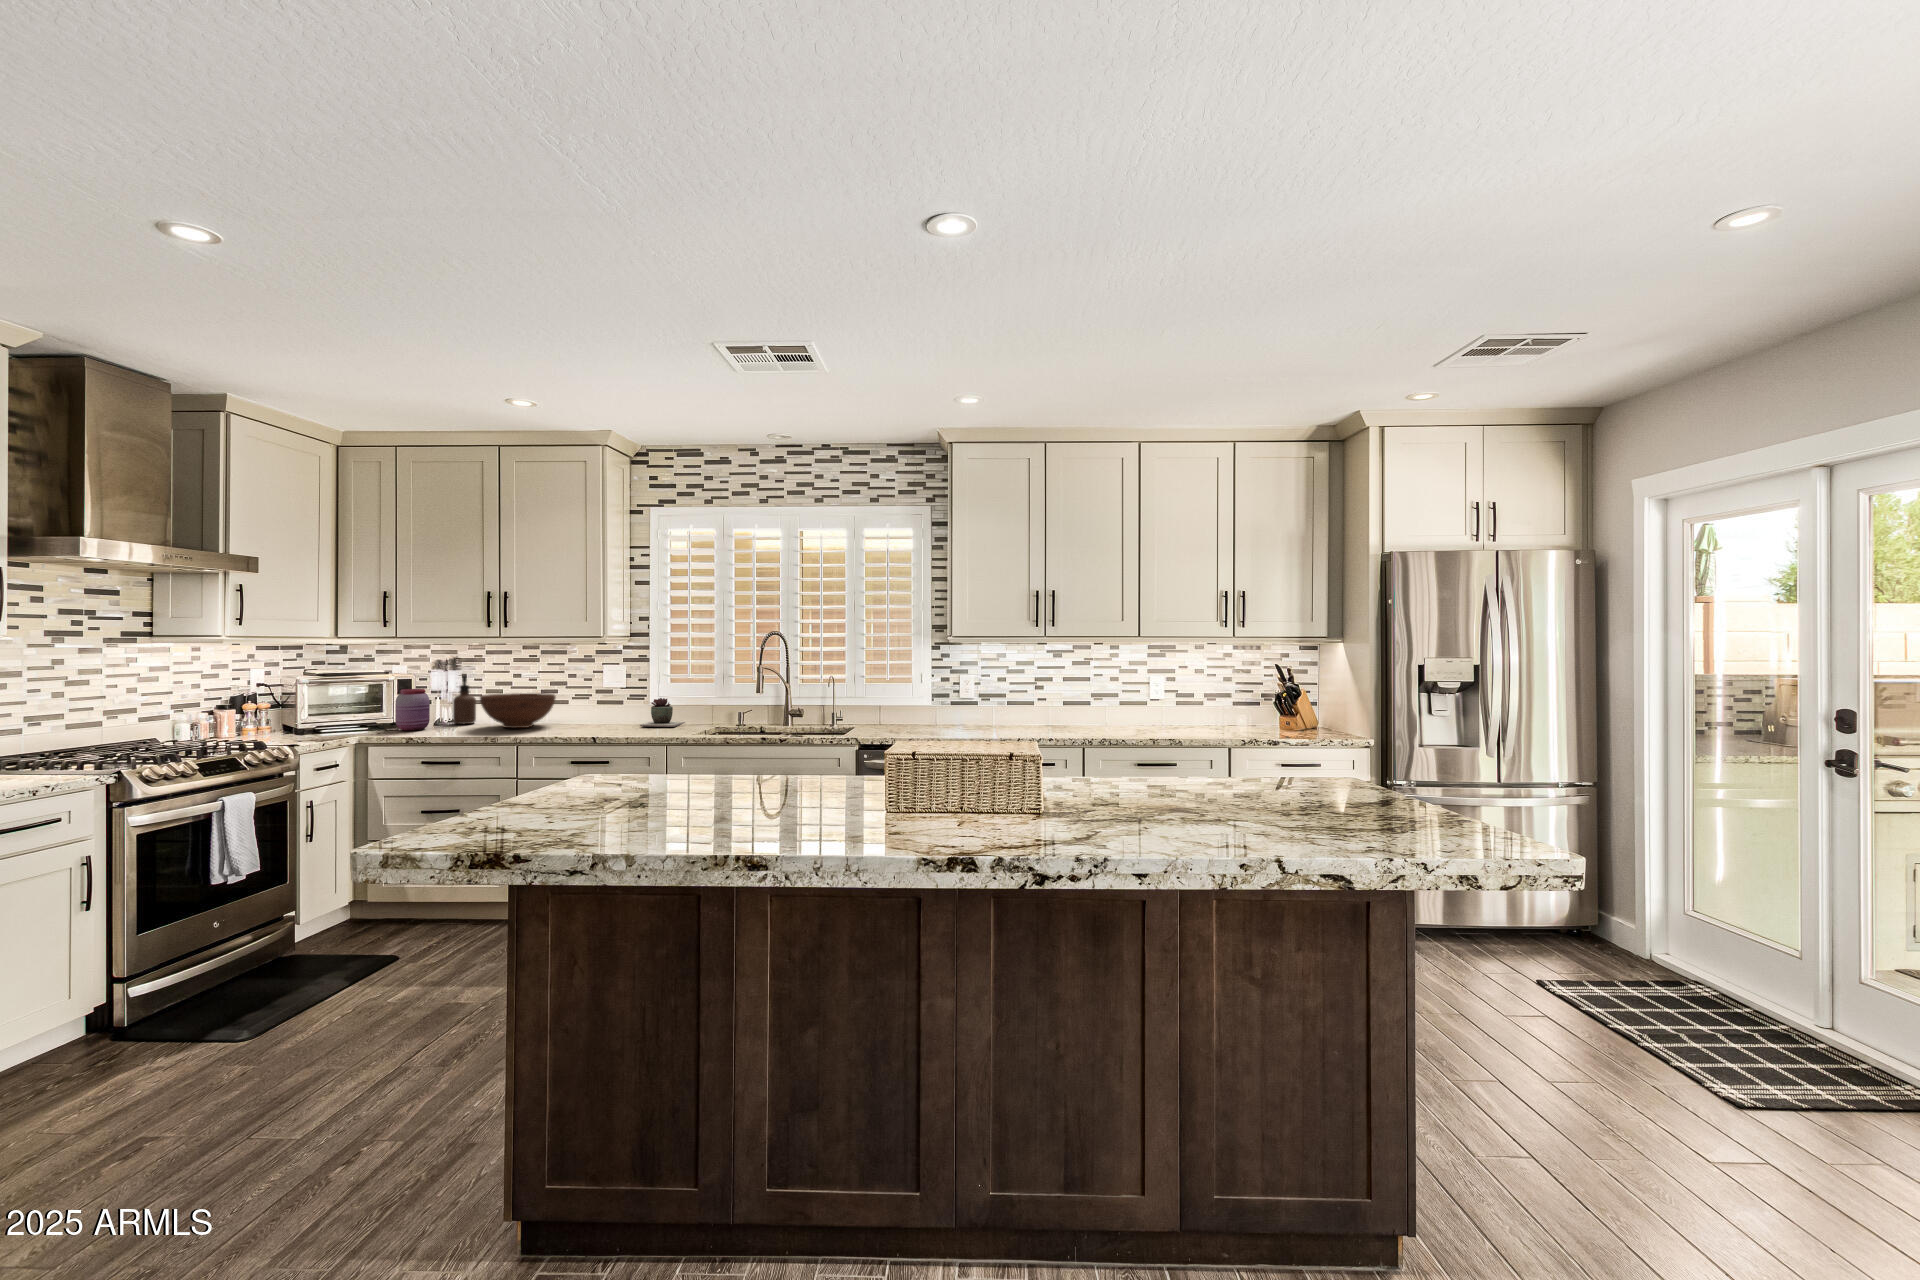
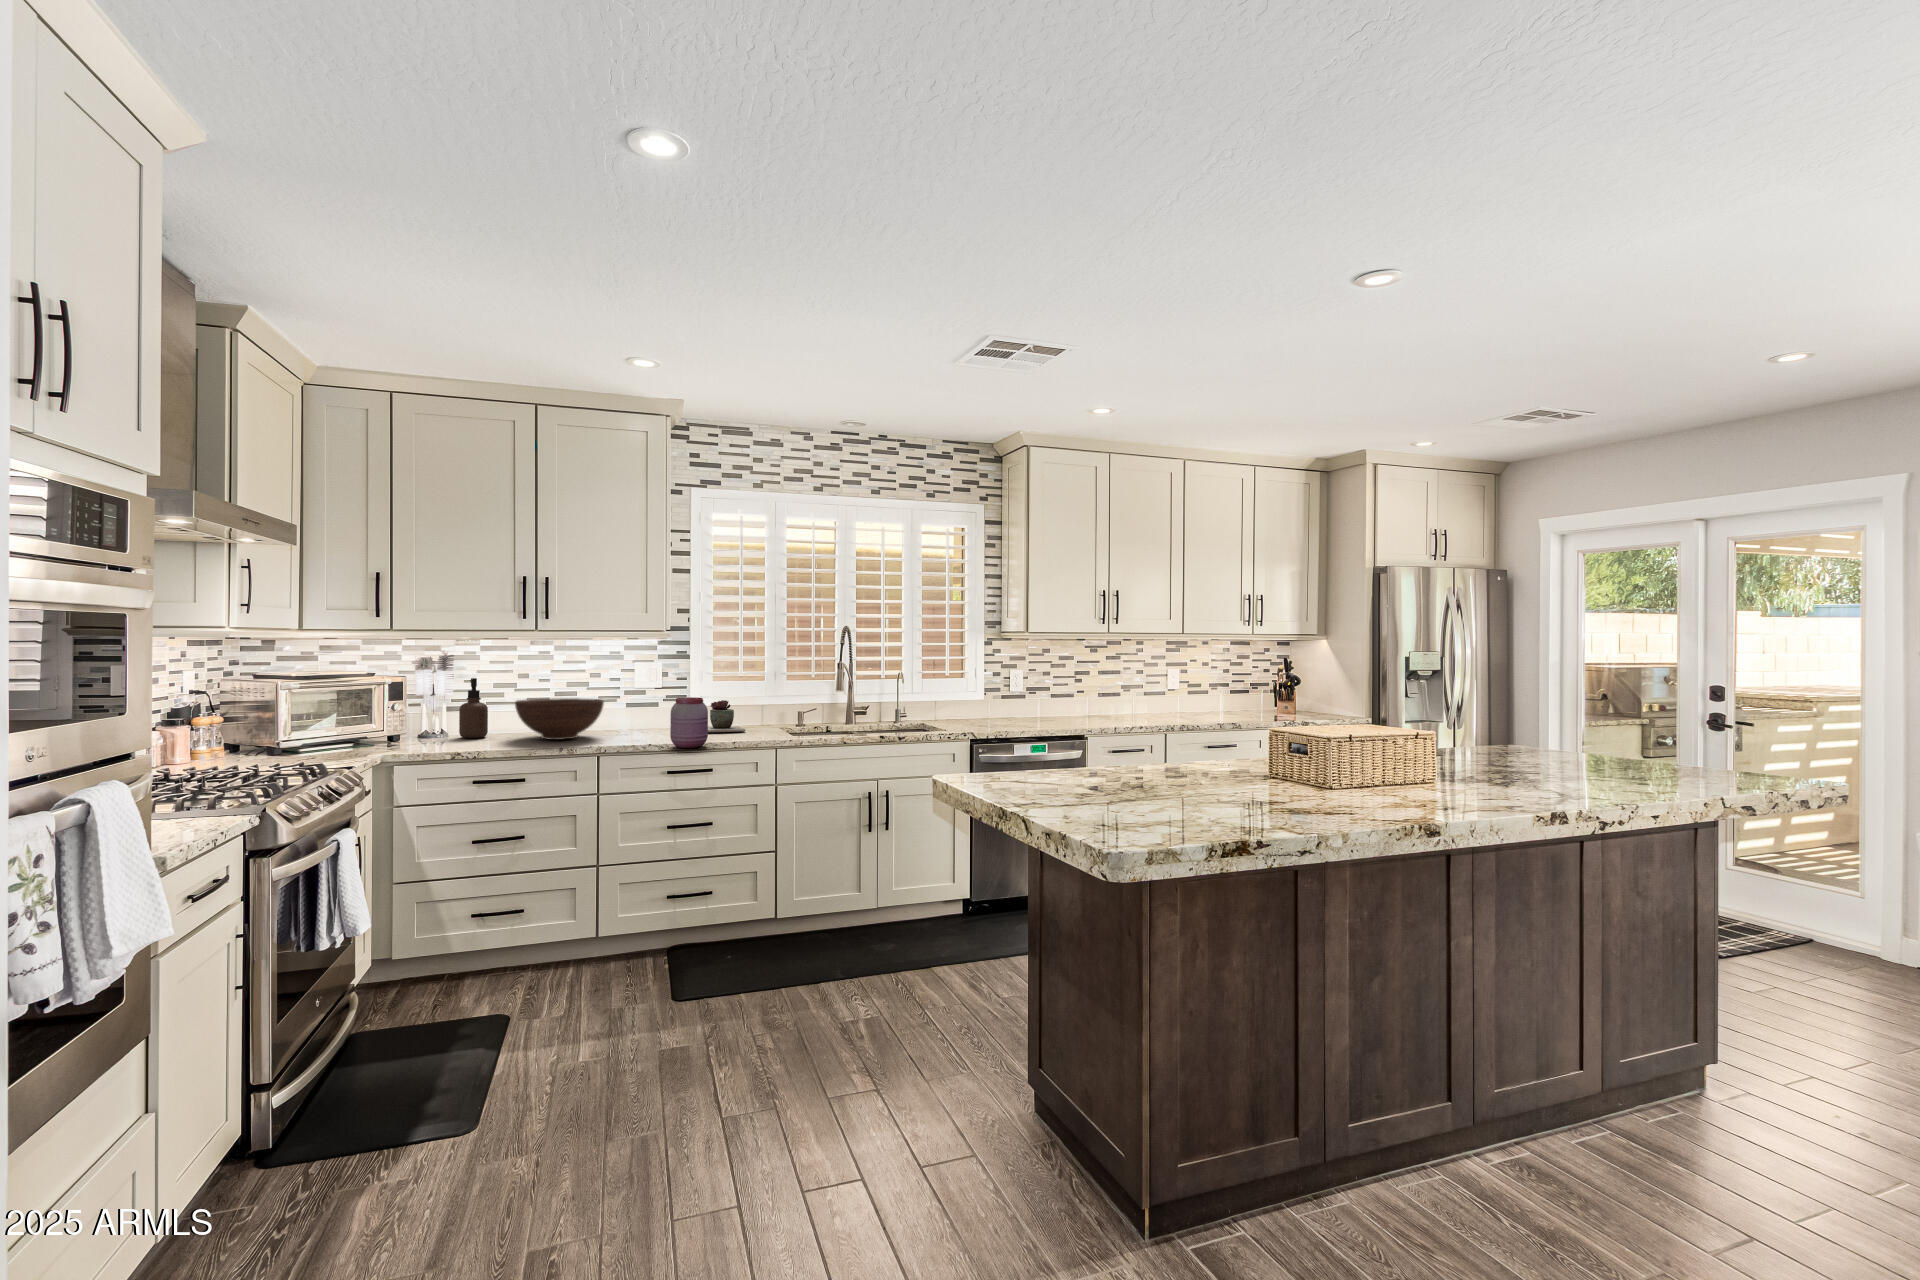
jar: present [395,689,430,731] -> present [670,697,708,748]

